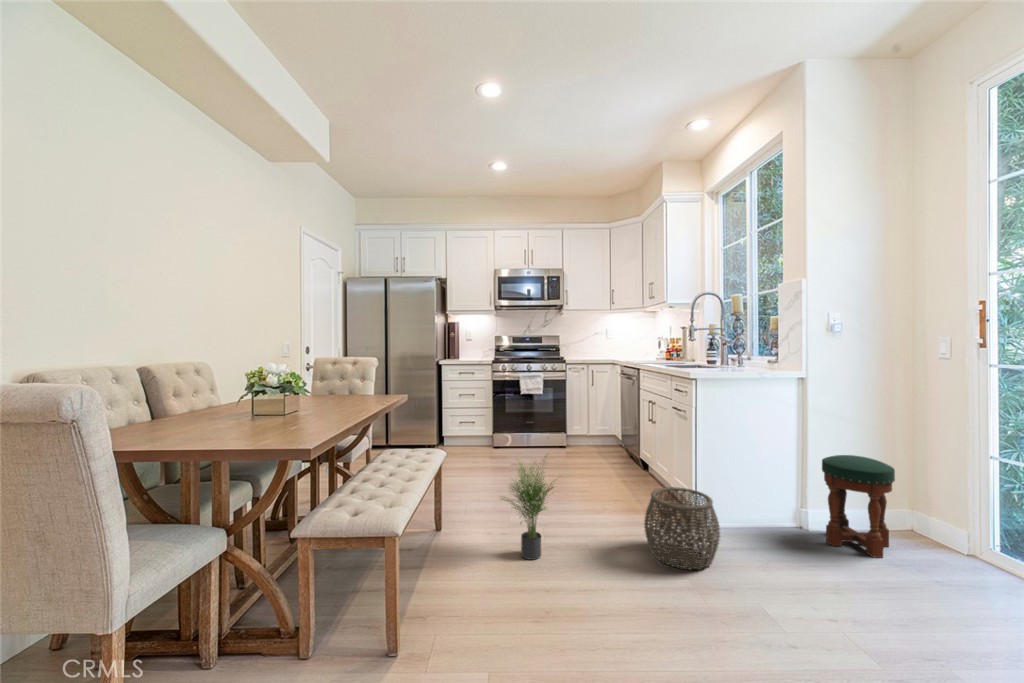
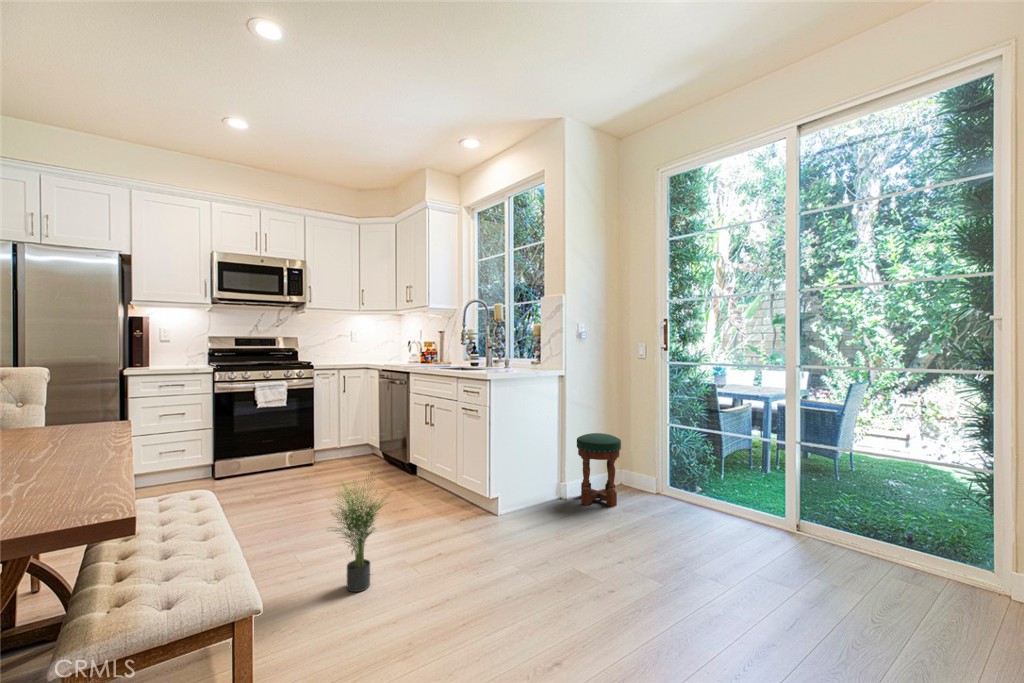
woven basket: present [644,487,720,570] -> none [464,481,529,555]

